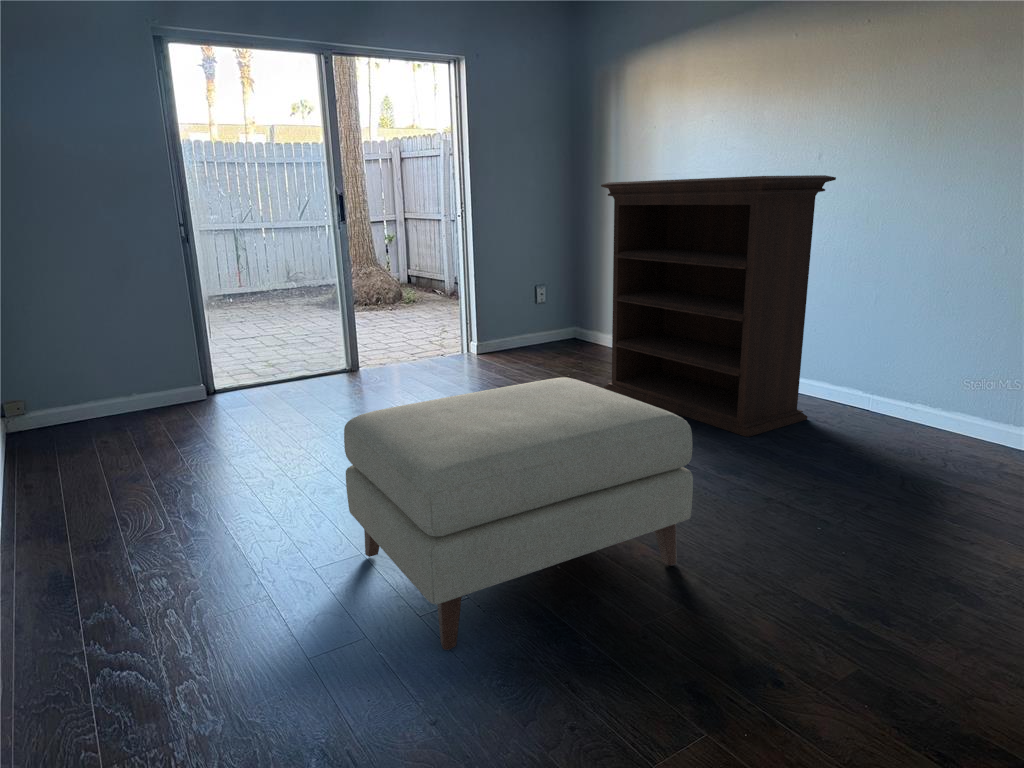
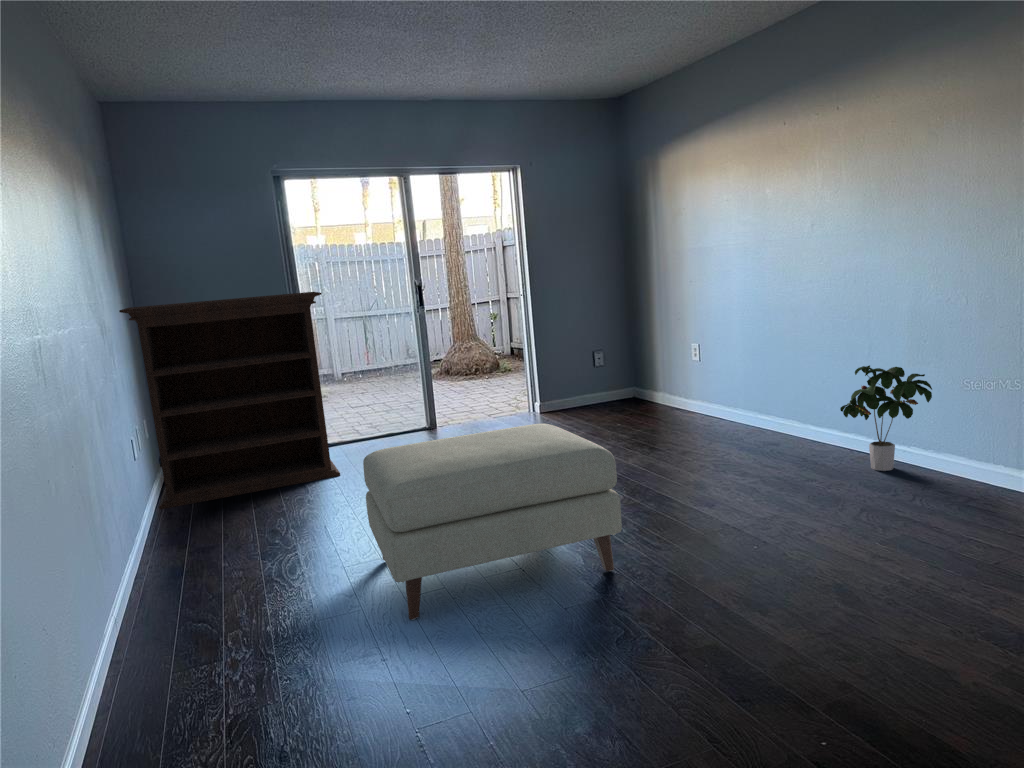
bookshelf: present [601,175,836,437] -> present [119,292,340,510]
potted plant: none [847,315,961,430] -> present [840,365,932,471]

